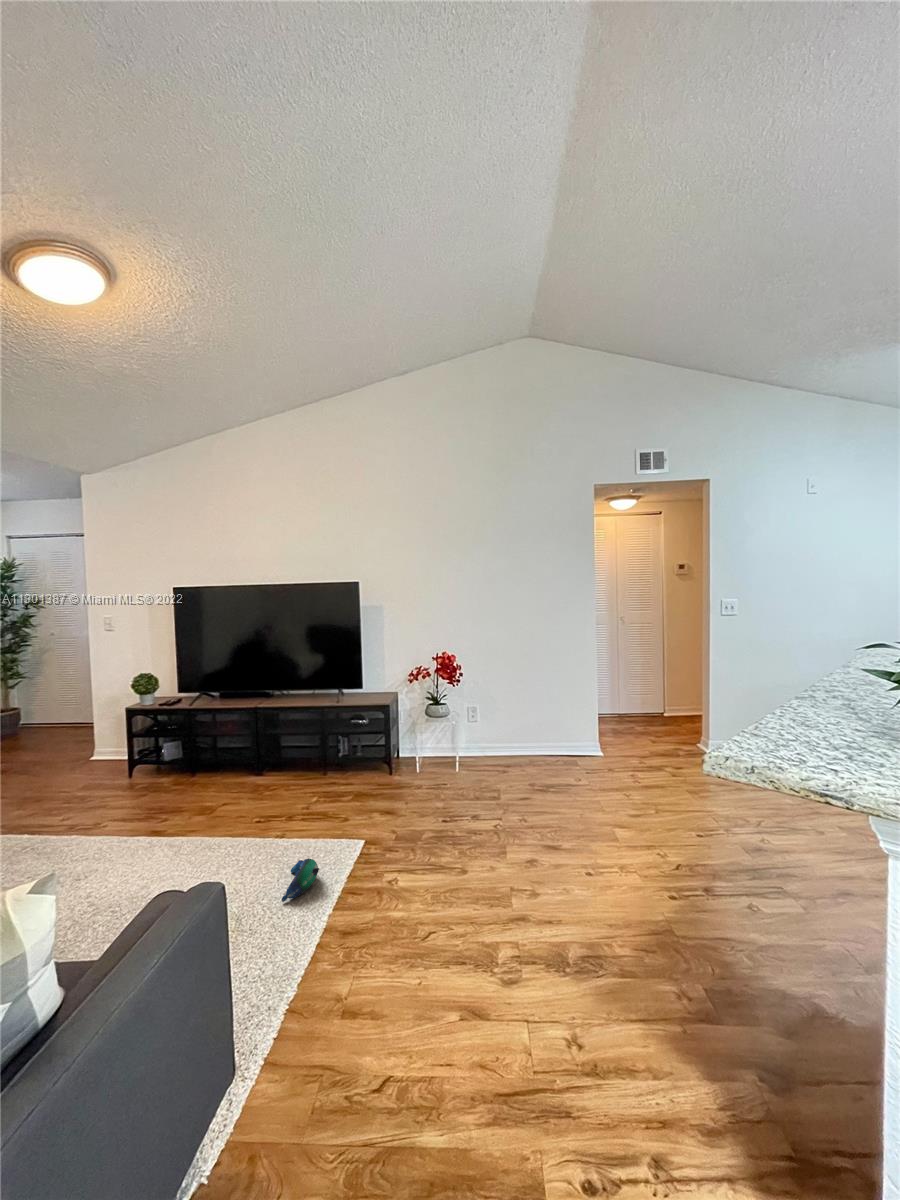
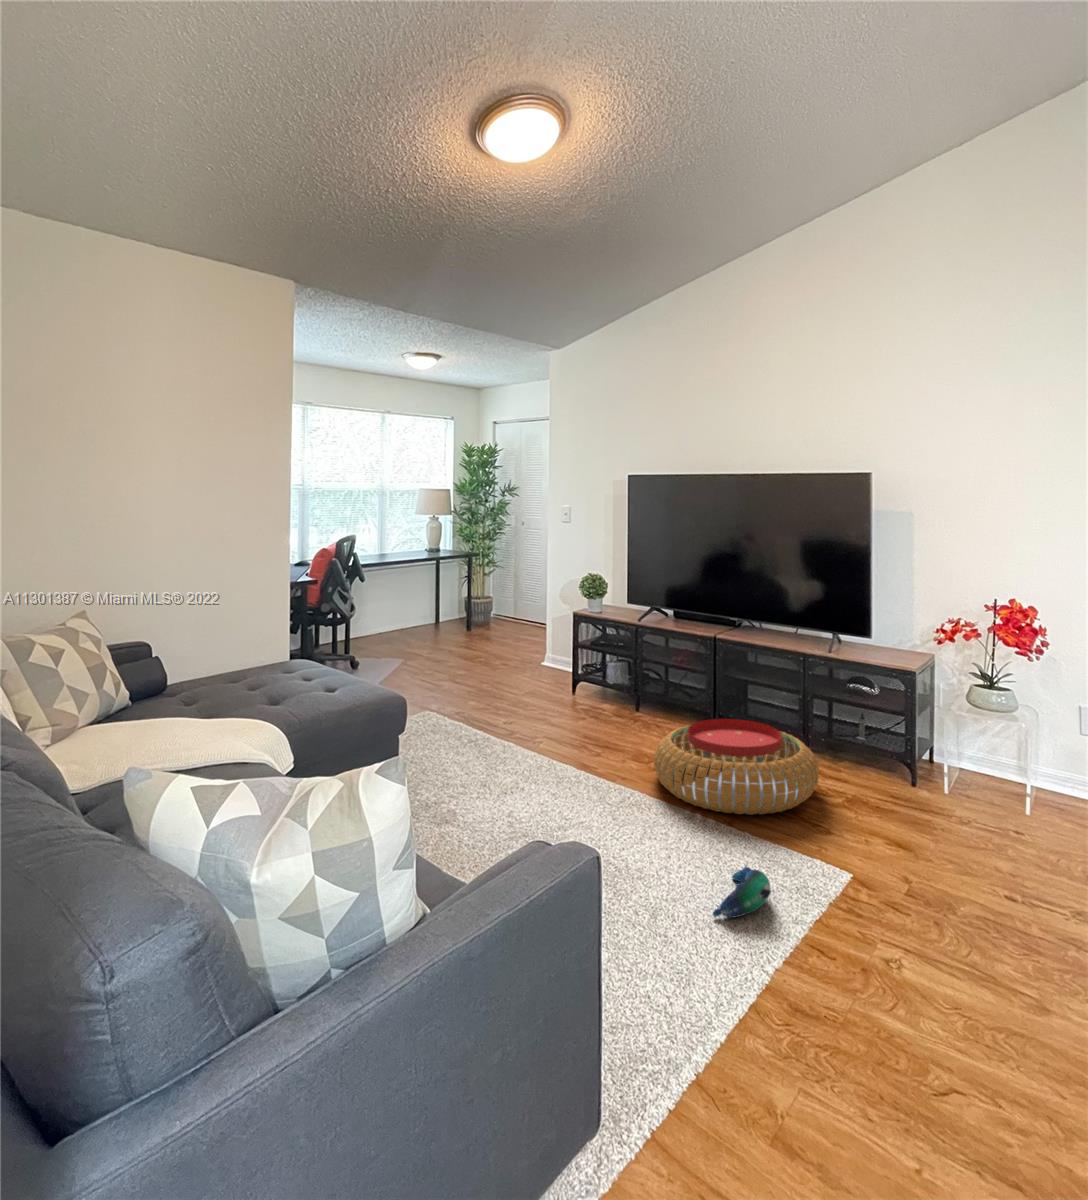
pouf: none [216,760,337,833] -> present [654,719,819,815]

